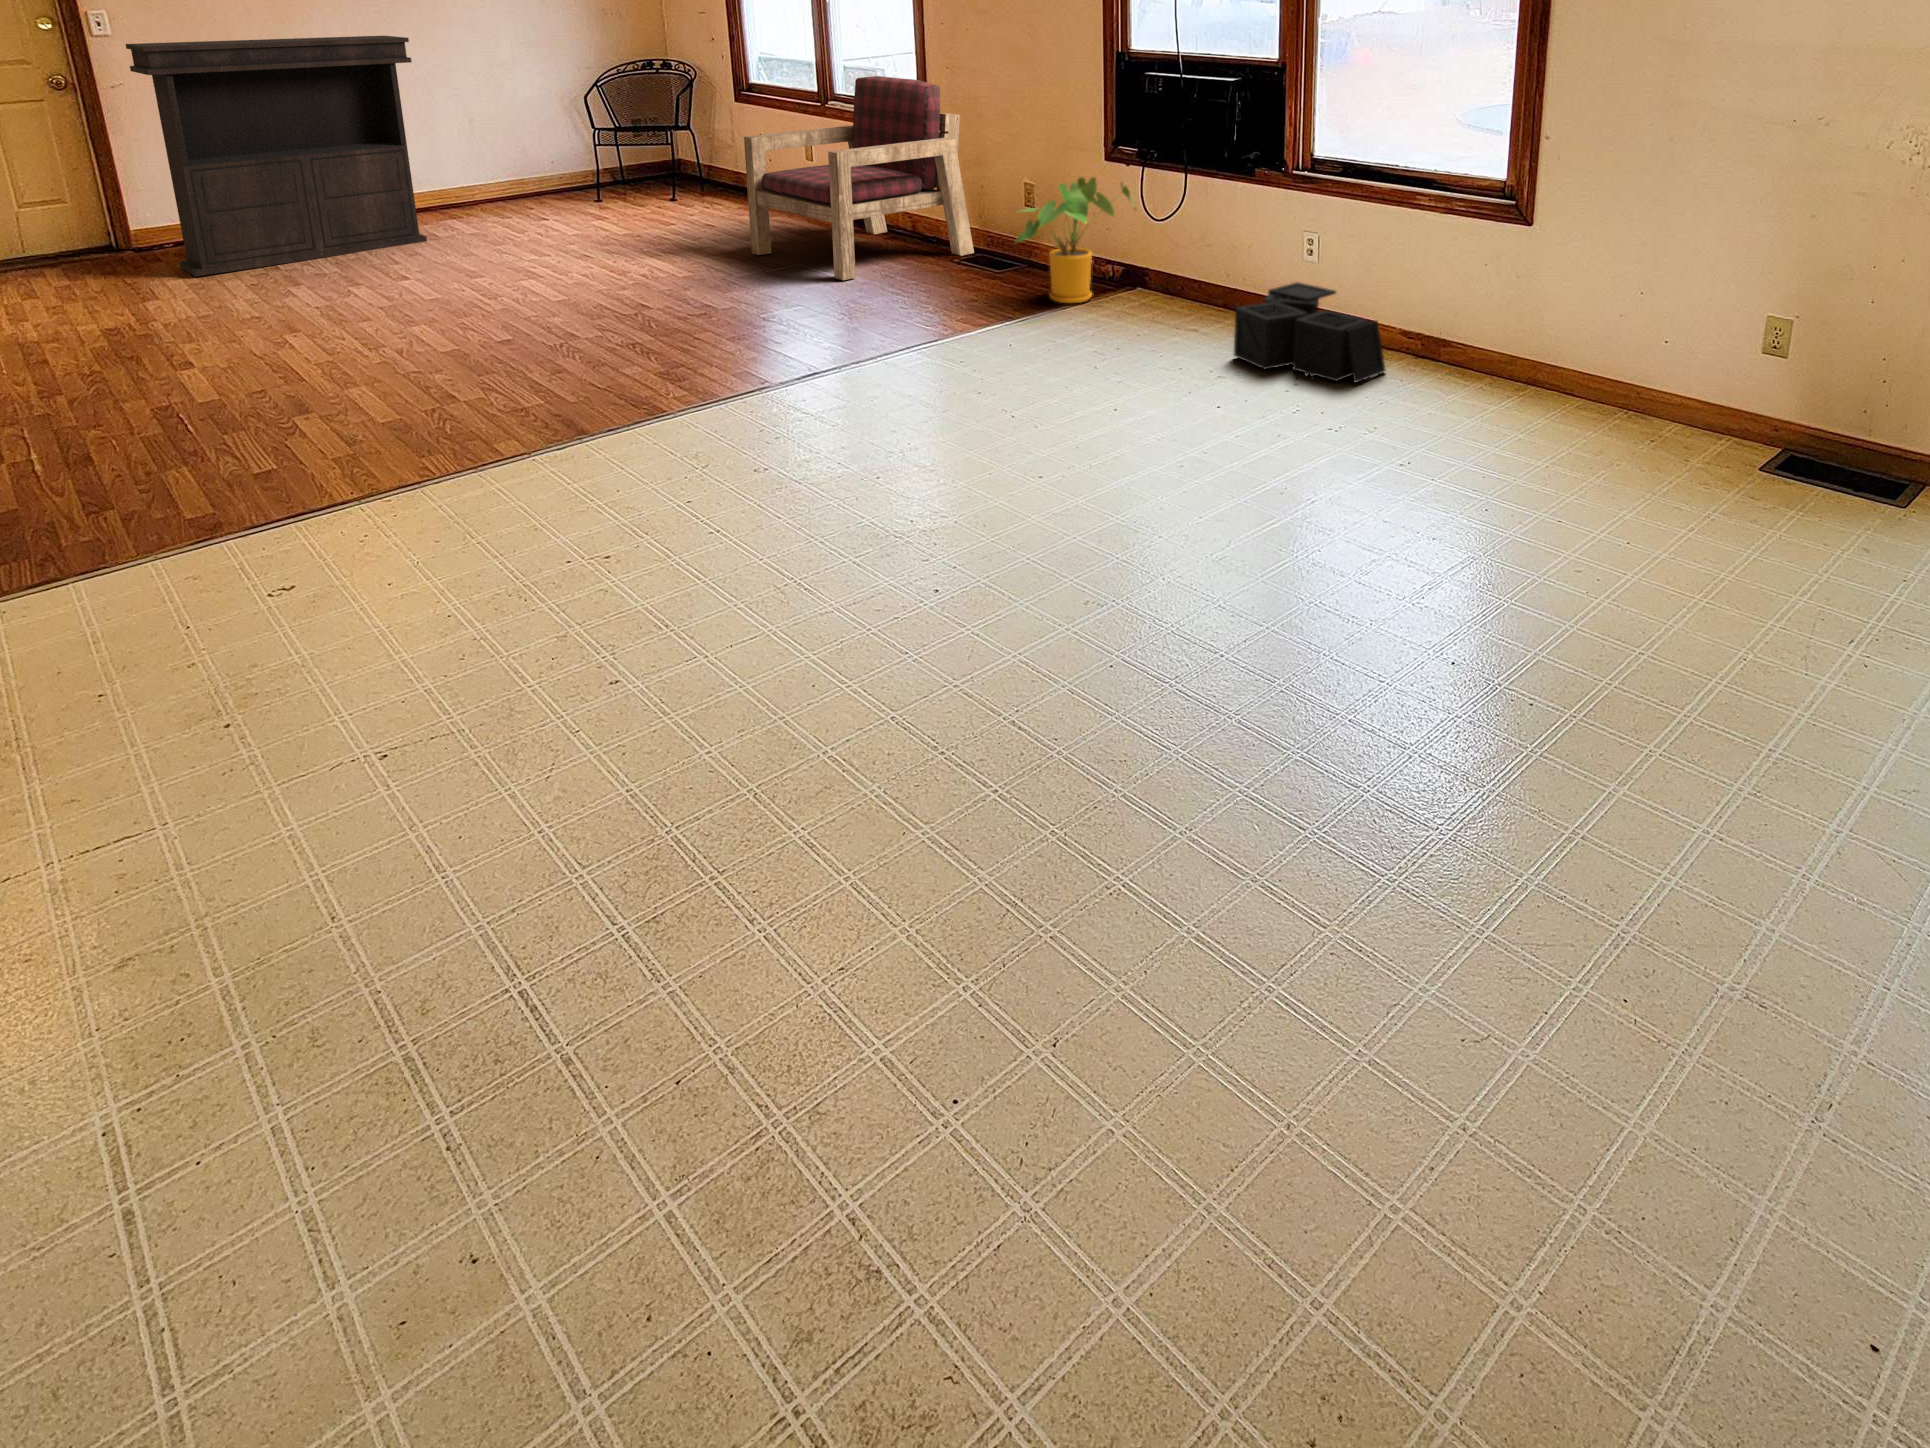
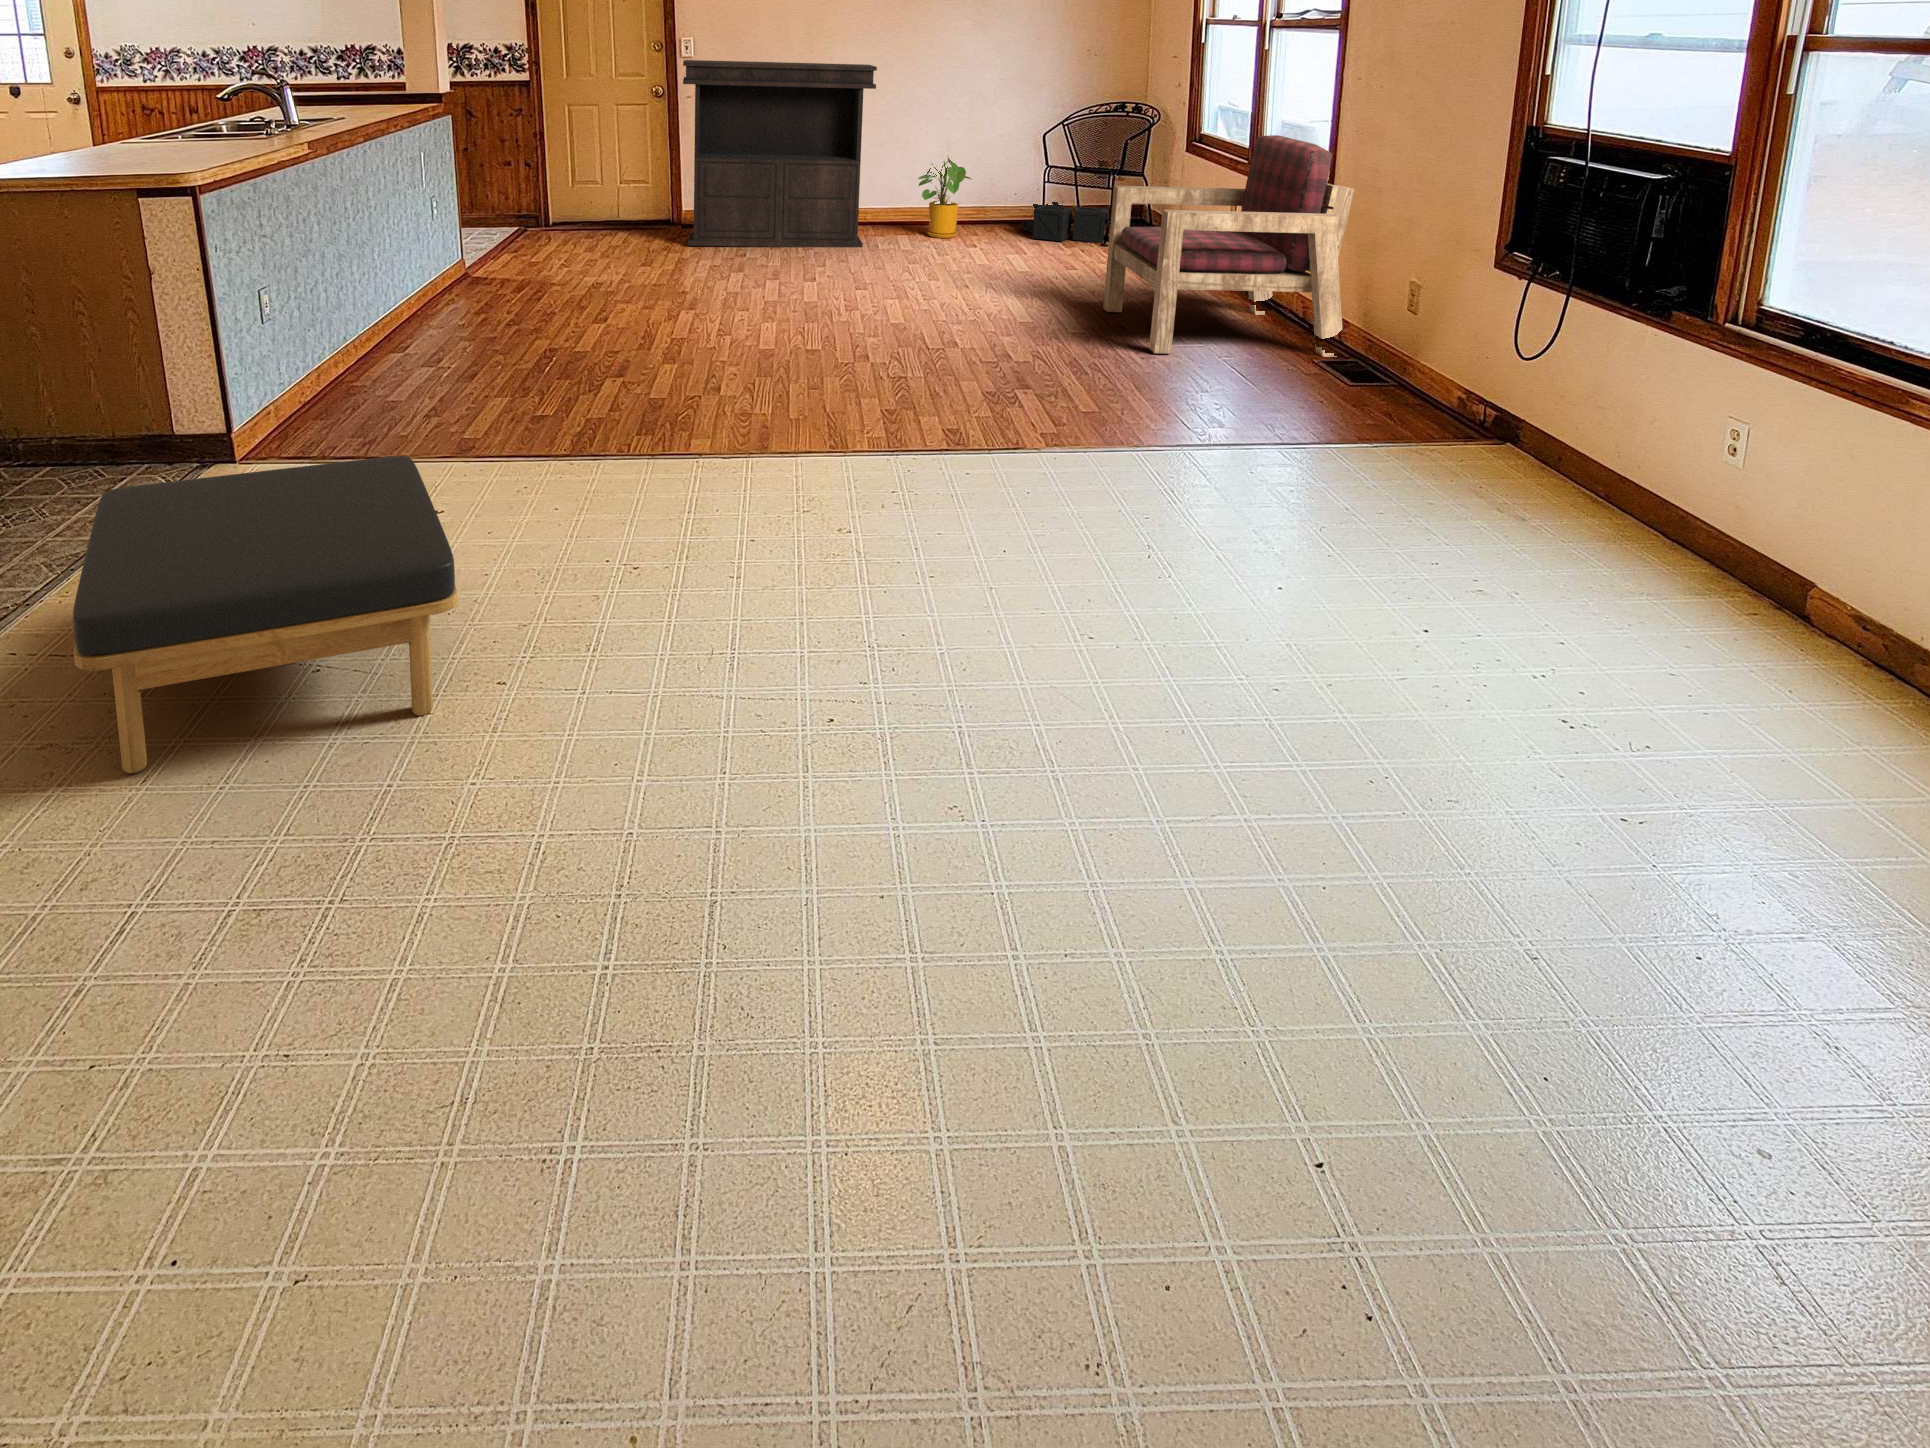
house plant: present [1016,177,1136,303] -> present [918,158,971,238]
storage bin: present [1233,282,1385,382] -> present [1022,202,1110,243]
ottoman: none [61,544,678,989] -> present [73,456,458,773]

